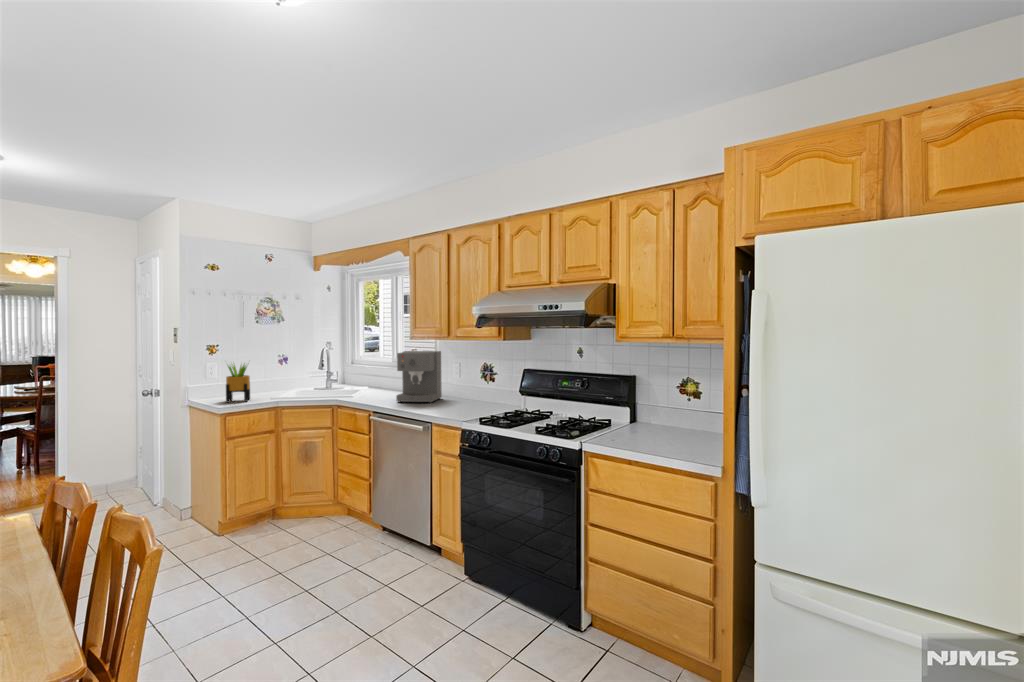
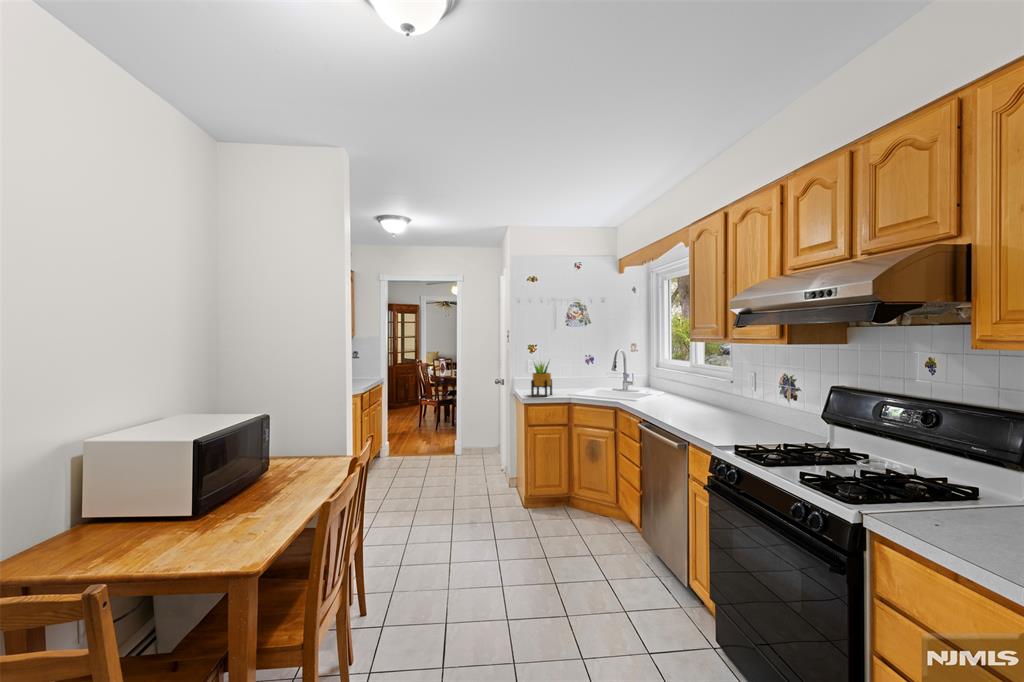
coffee maker: present [396,351,442,403] -> none [673,354,733,417]

